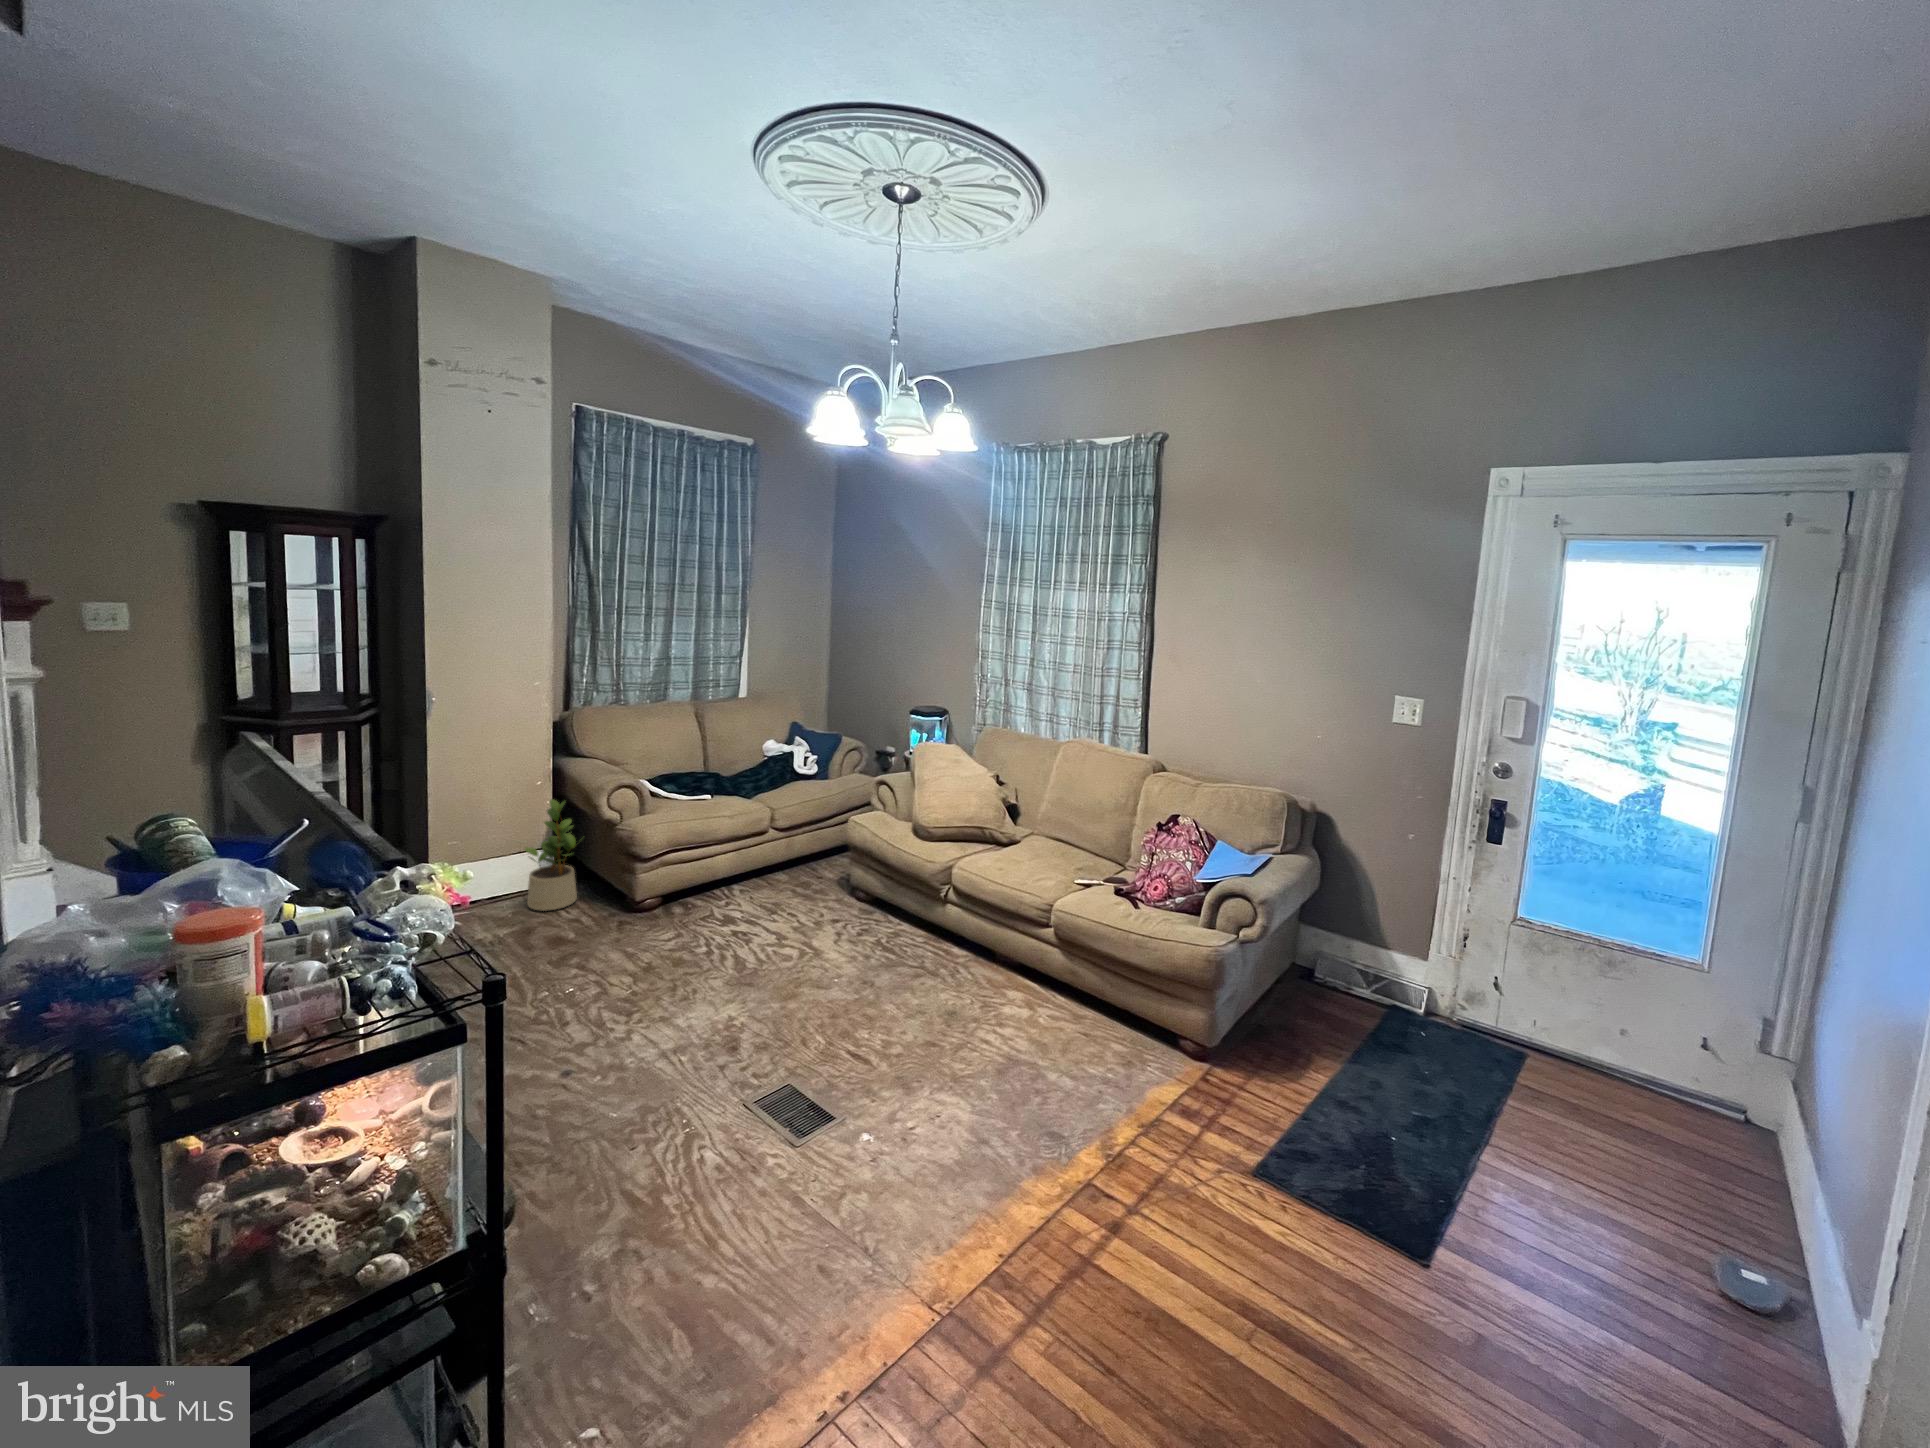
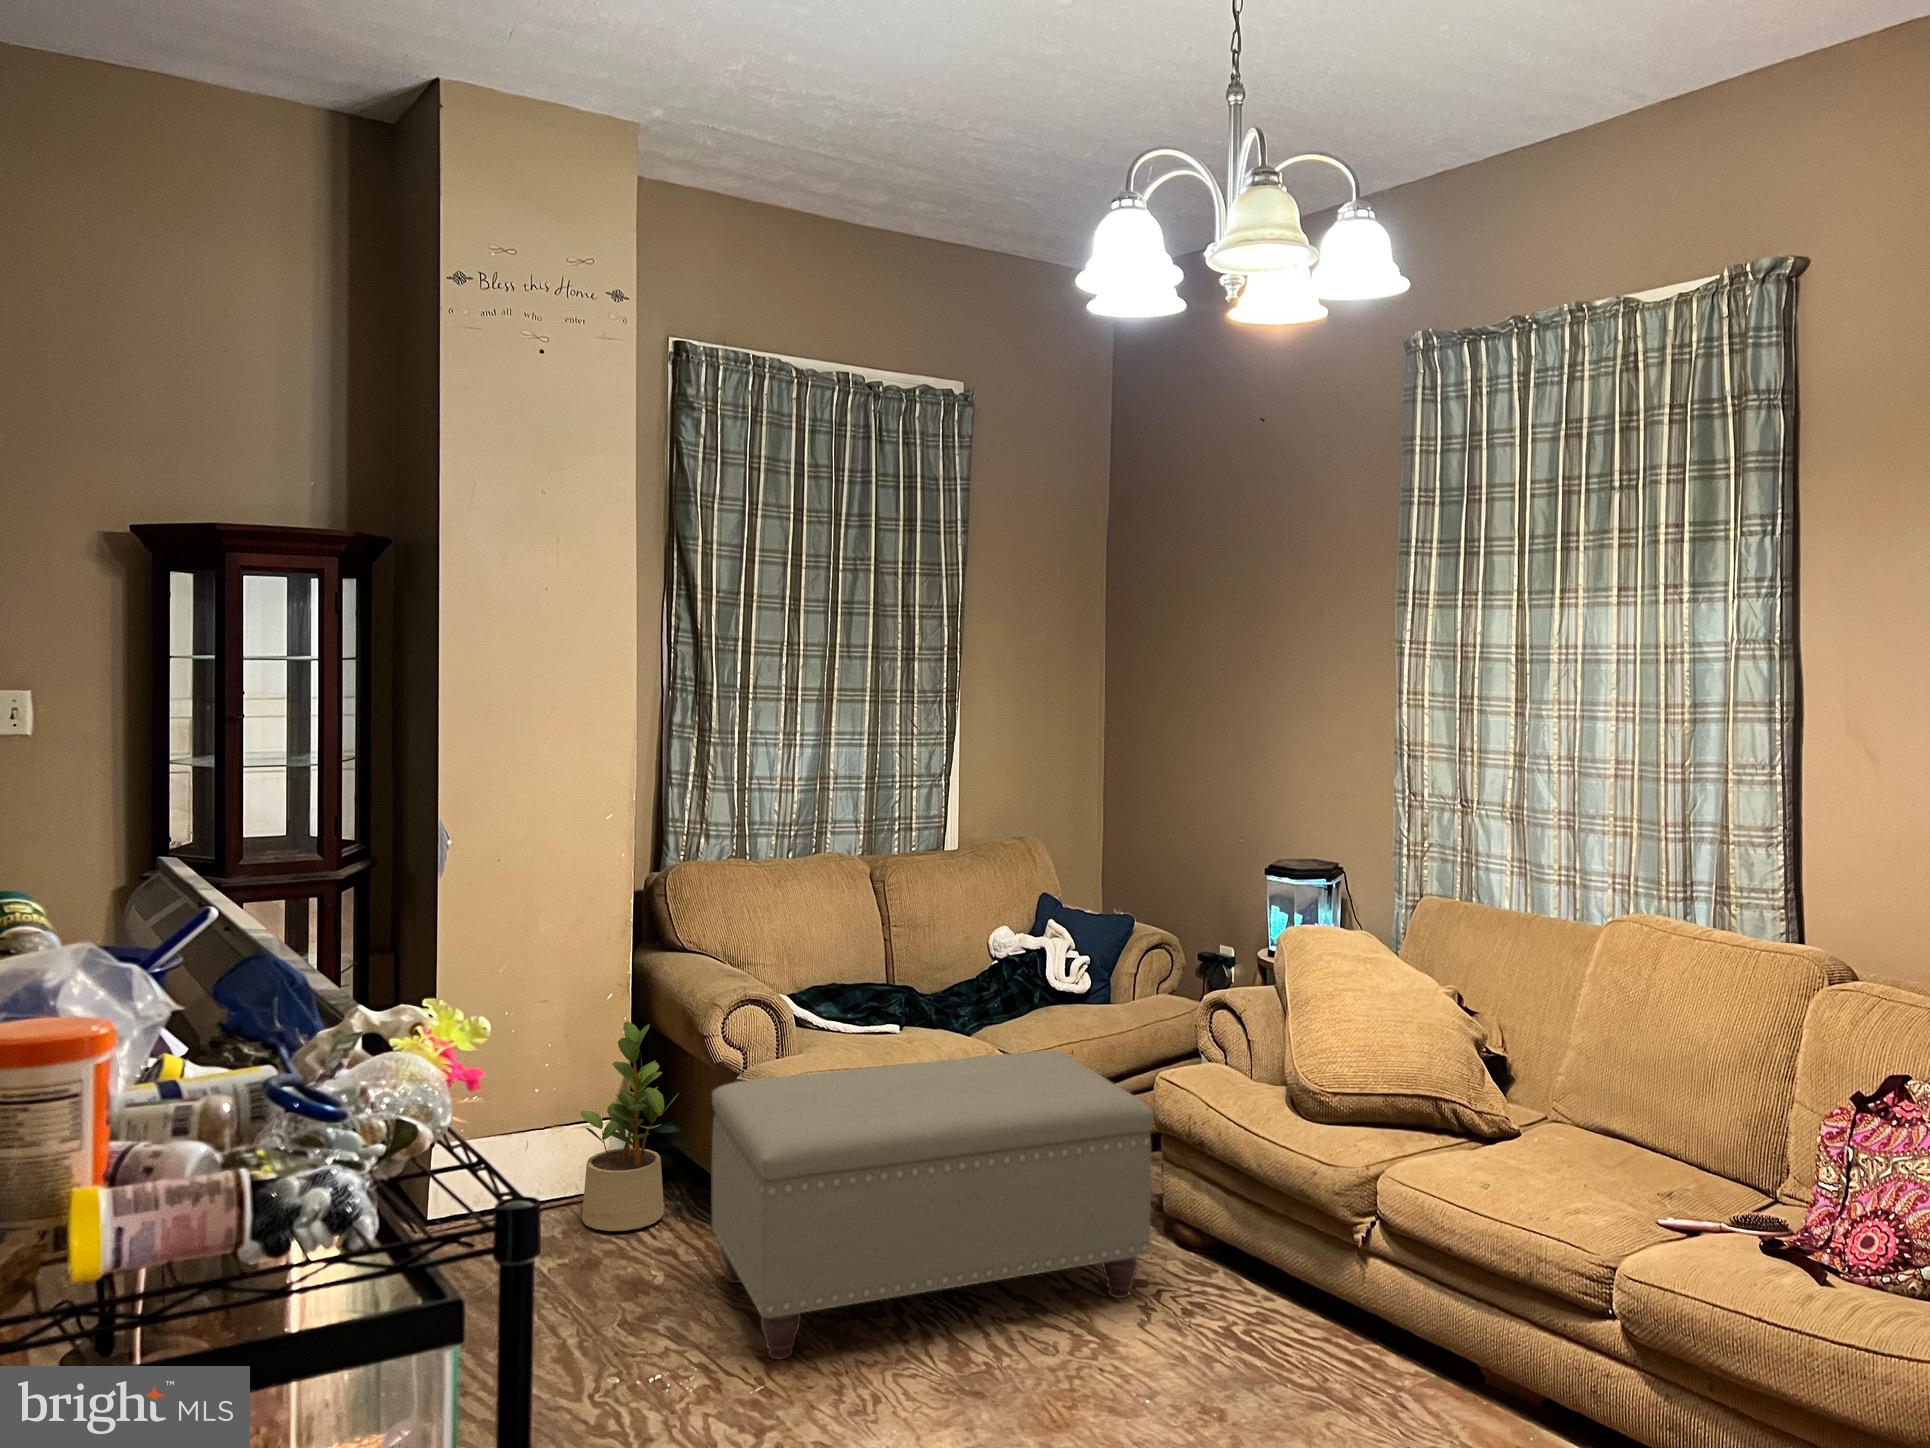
ottoman: none [604,807,846,975] -> present [711,1050,1154,1359]

